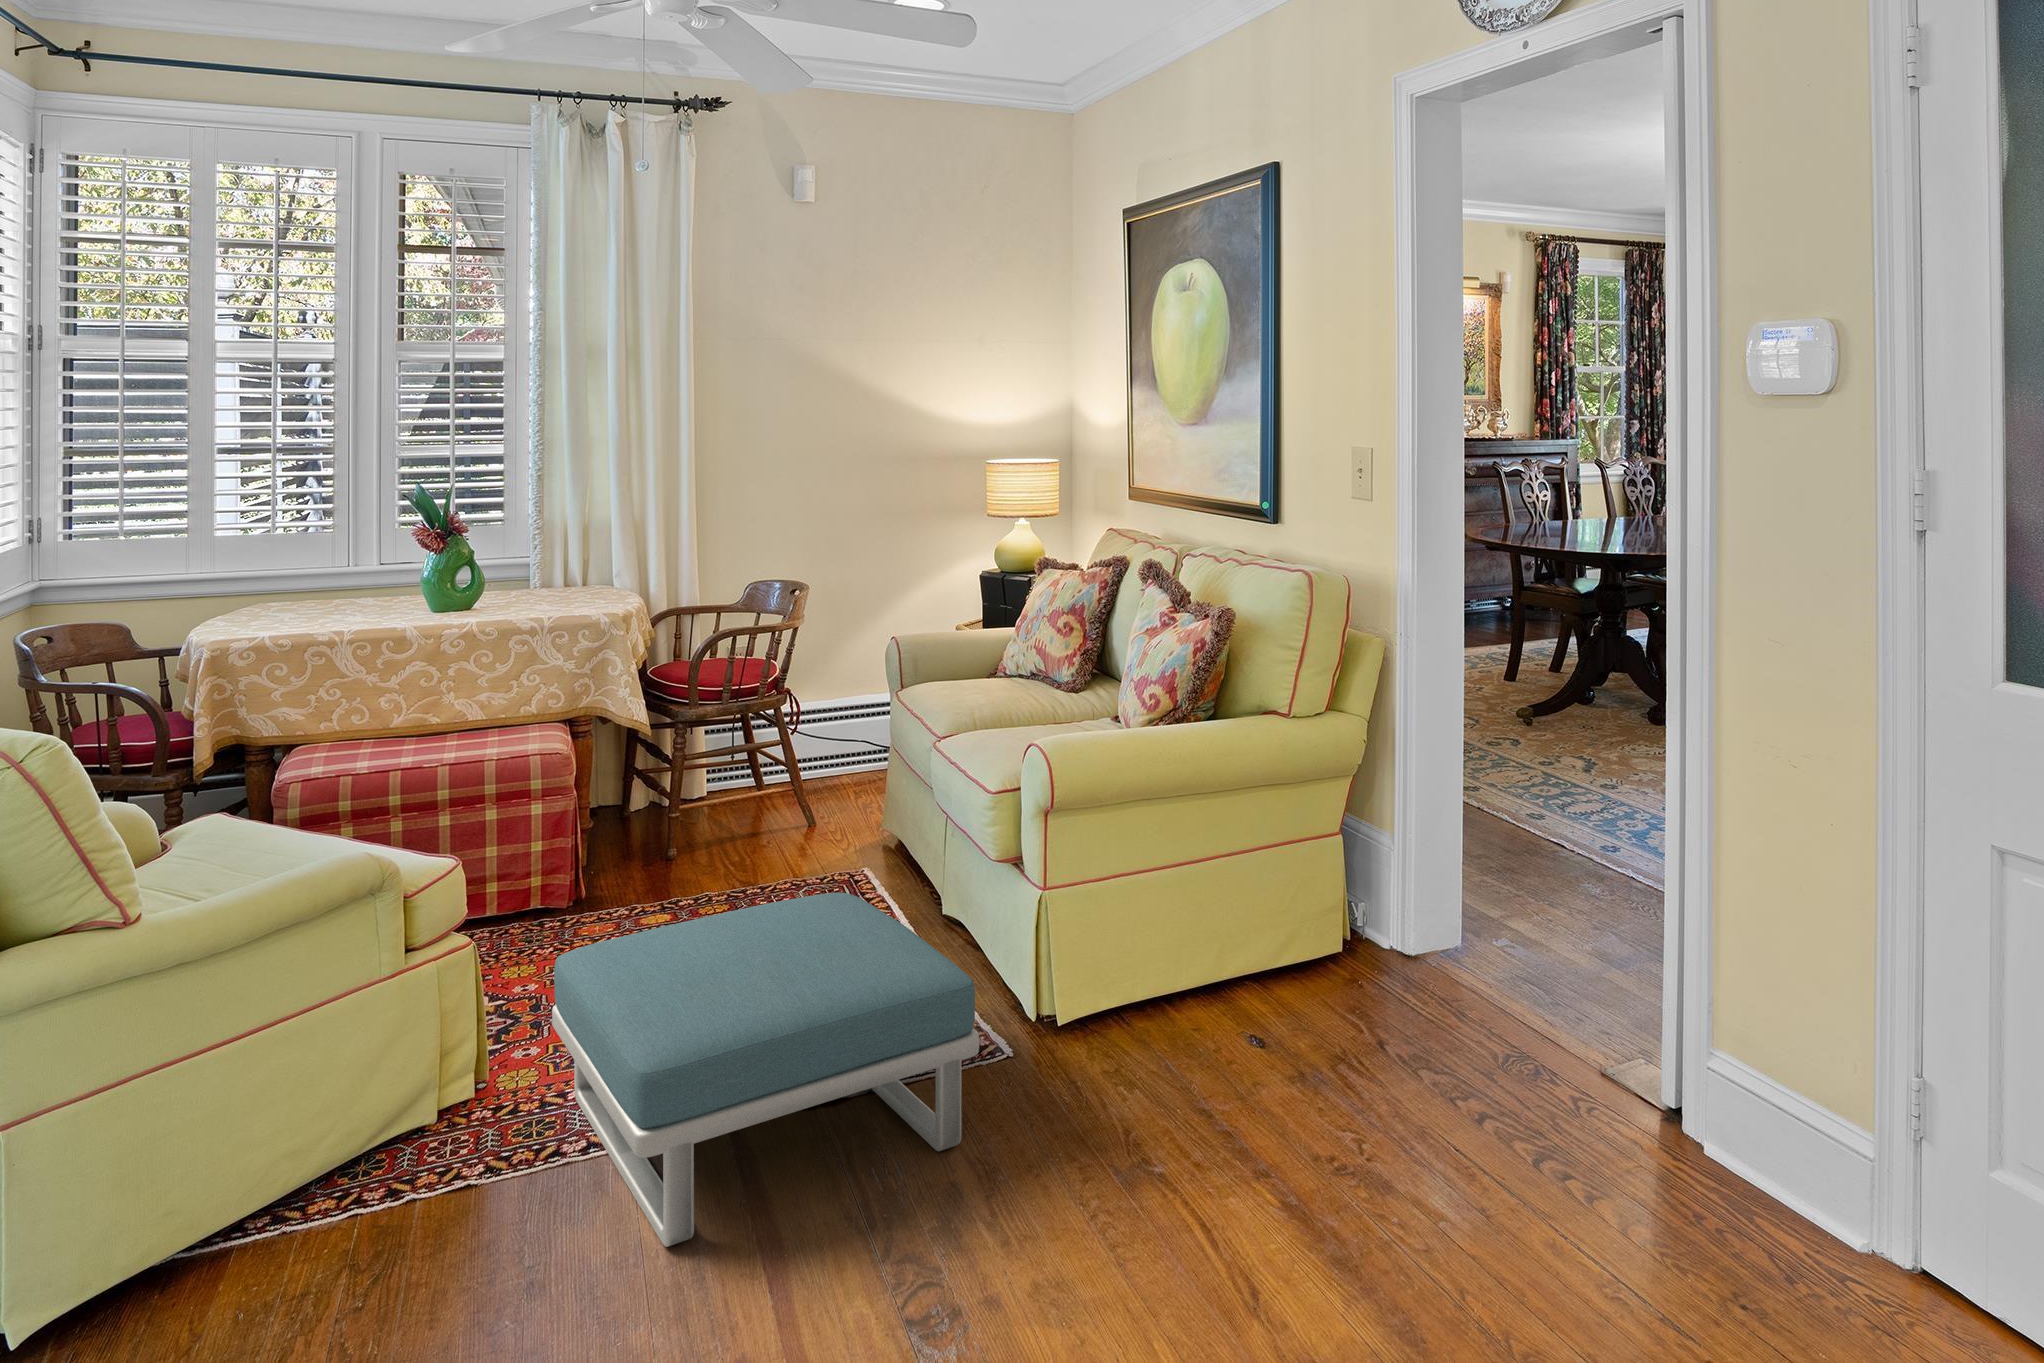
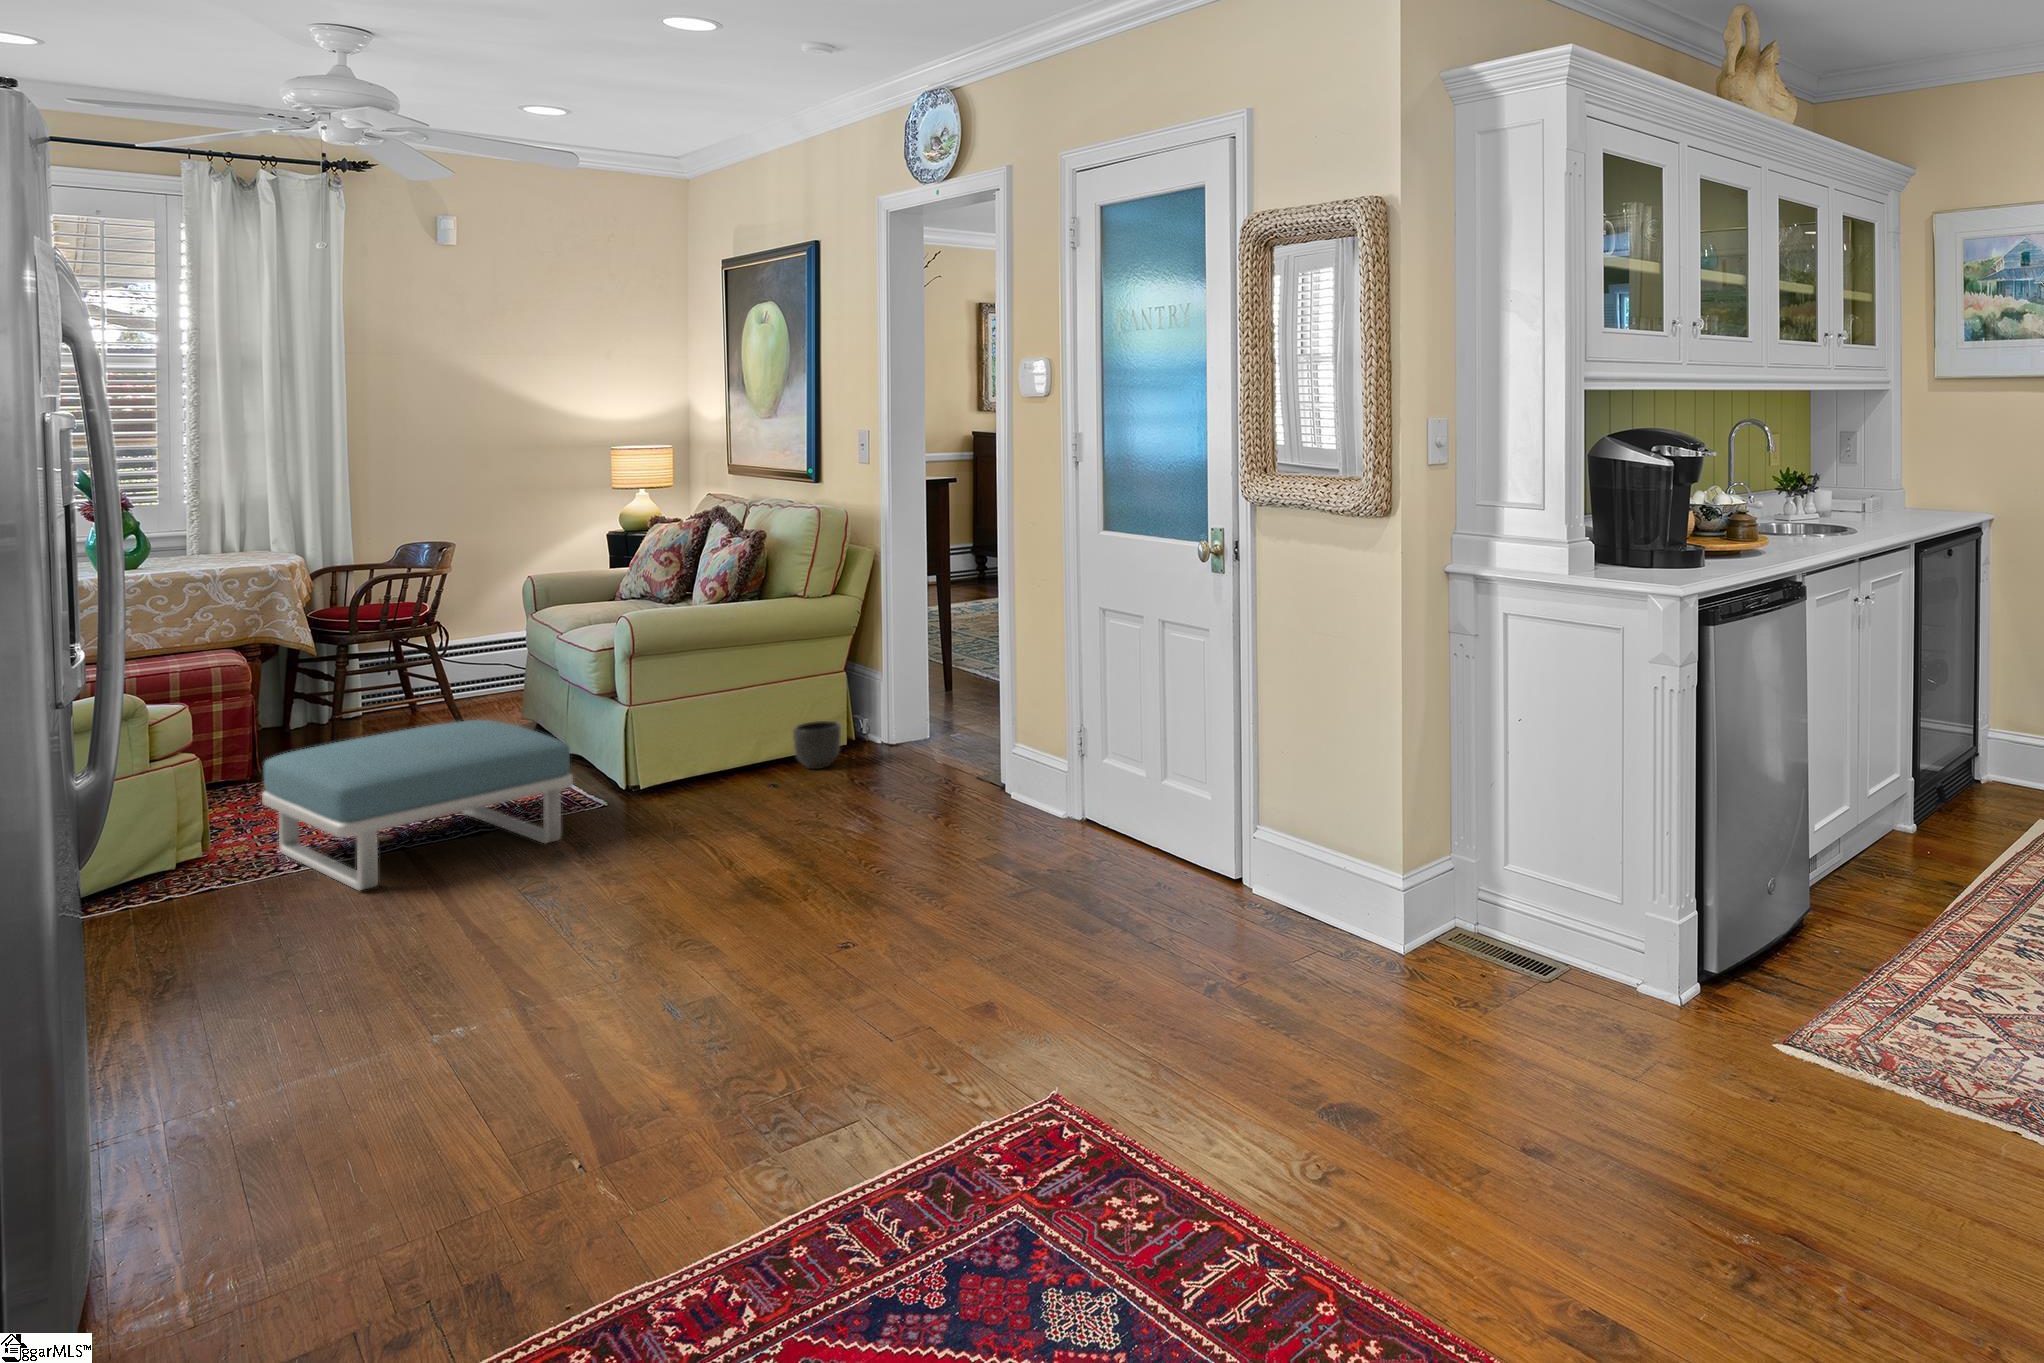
planter: none [1274,918,1346,1004] -> present [793,721,841,769]

